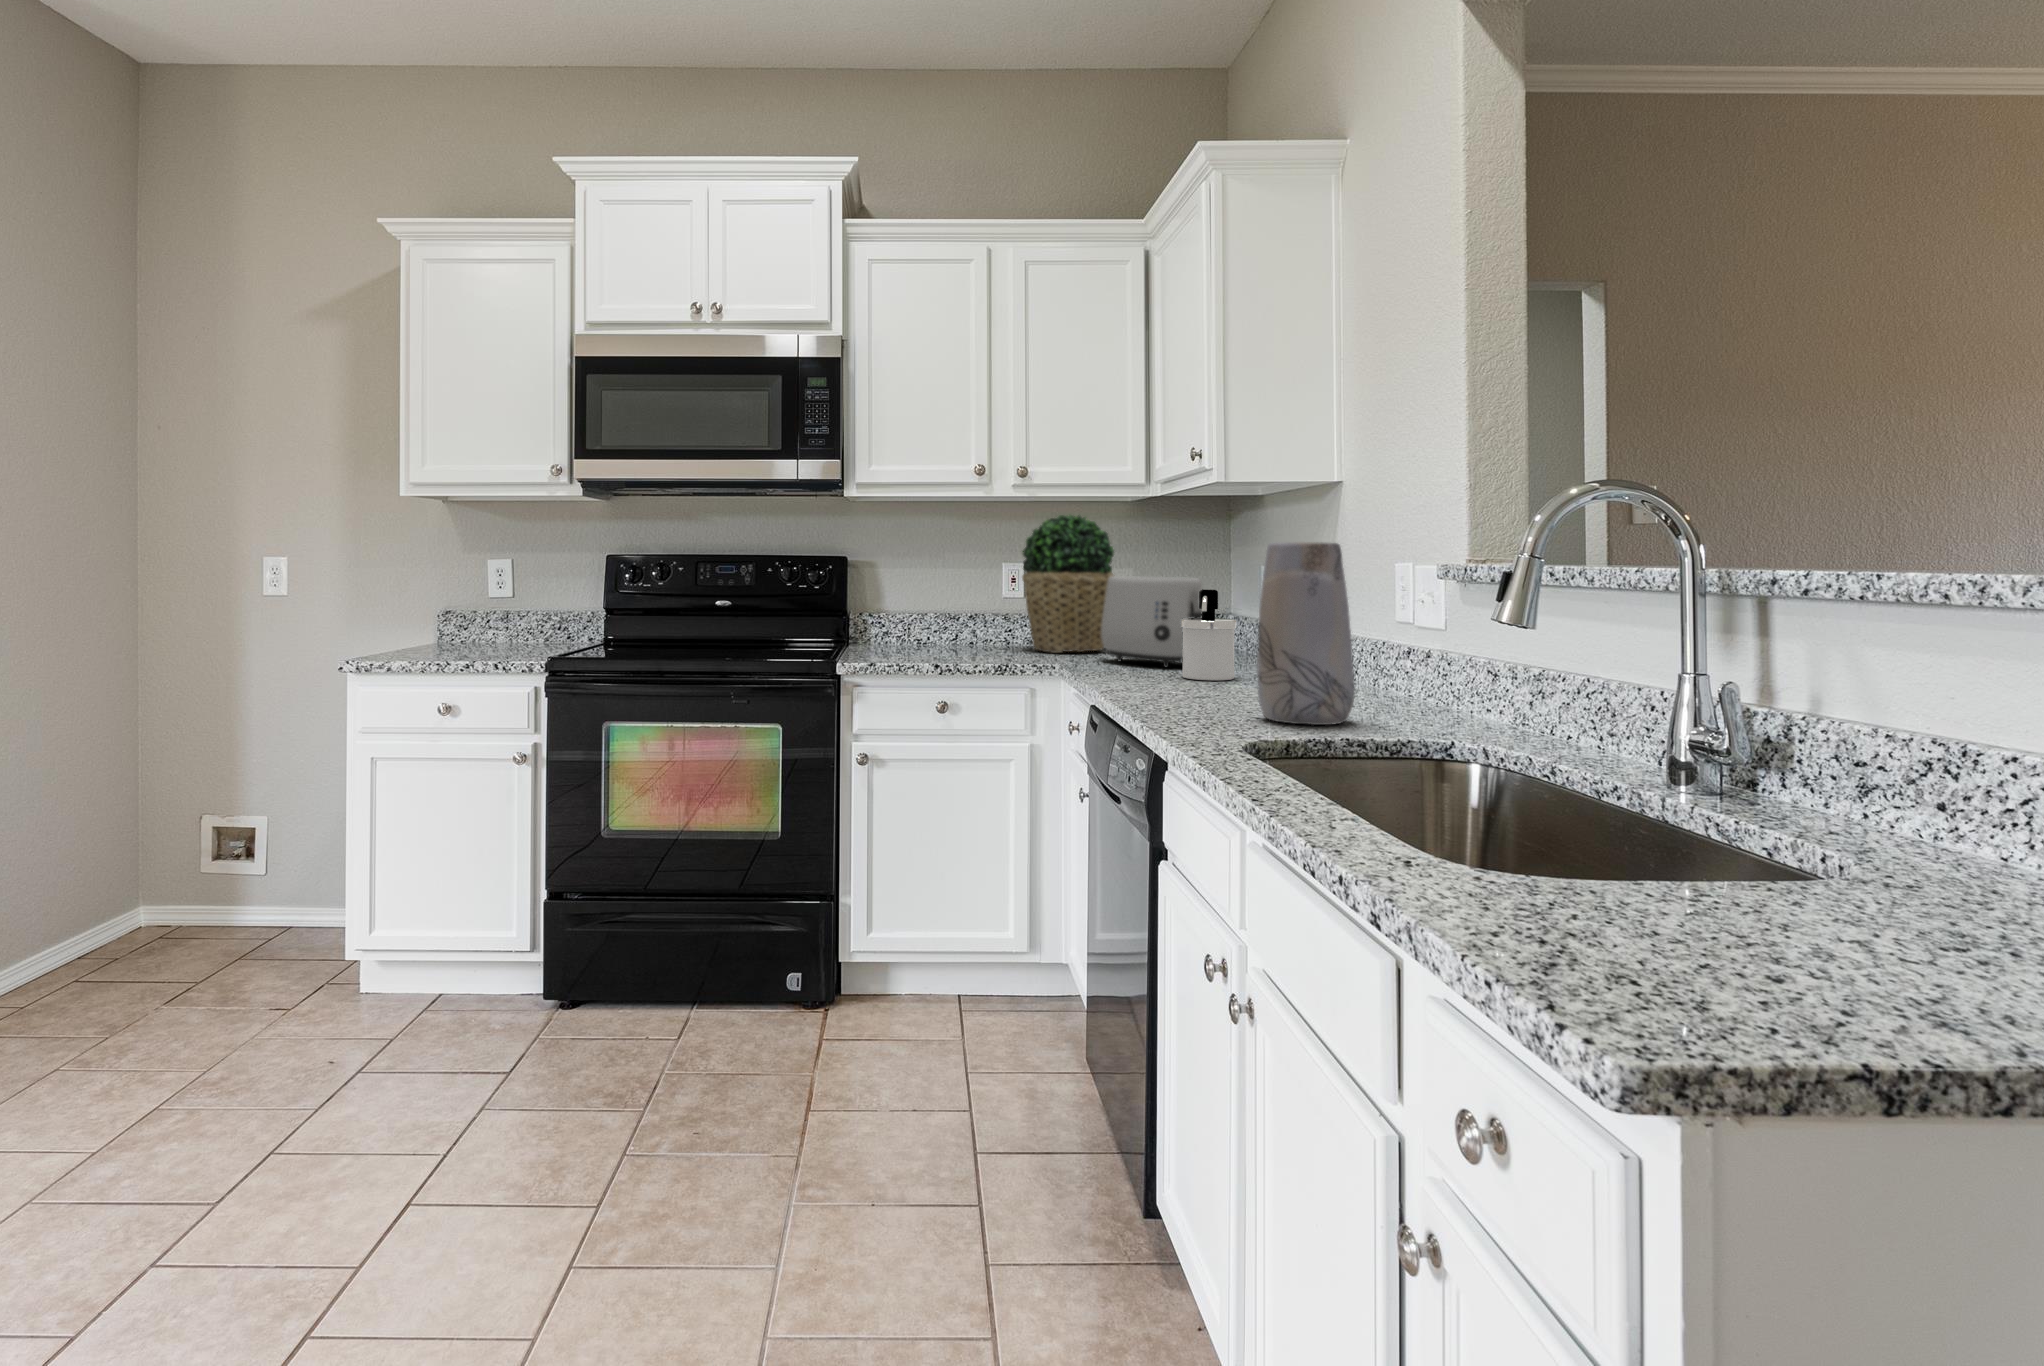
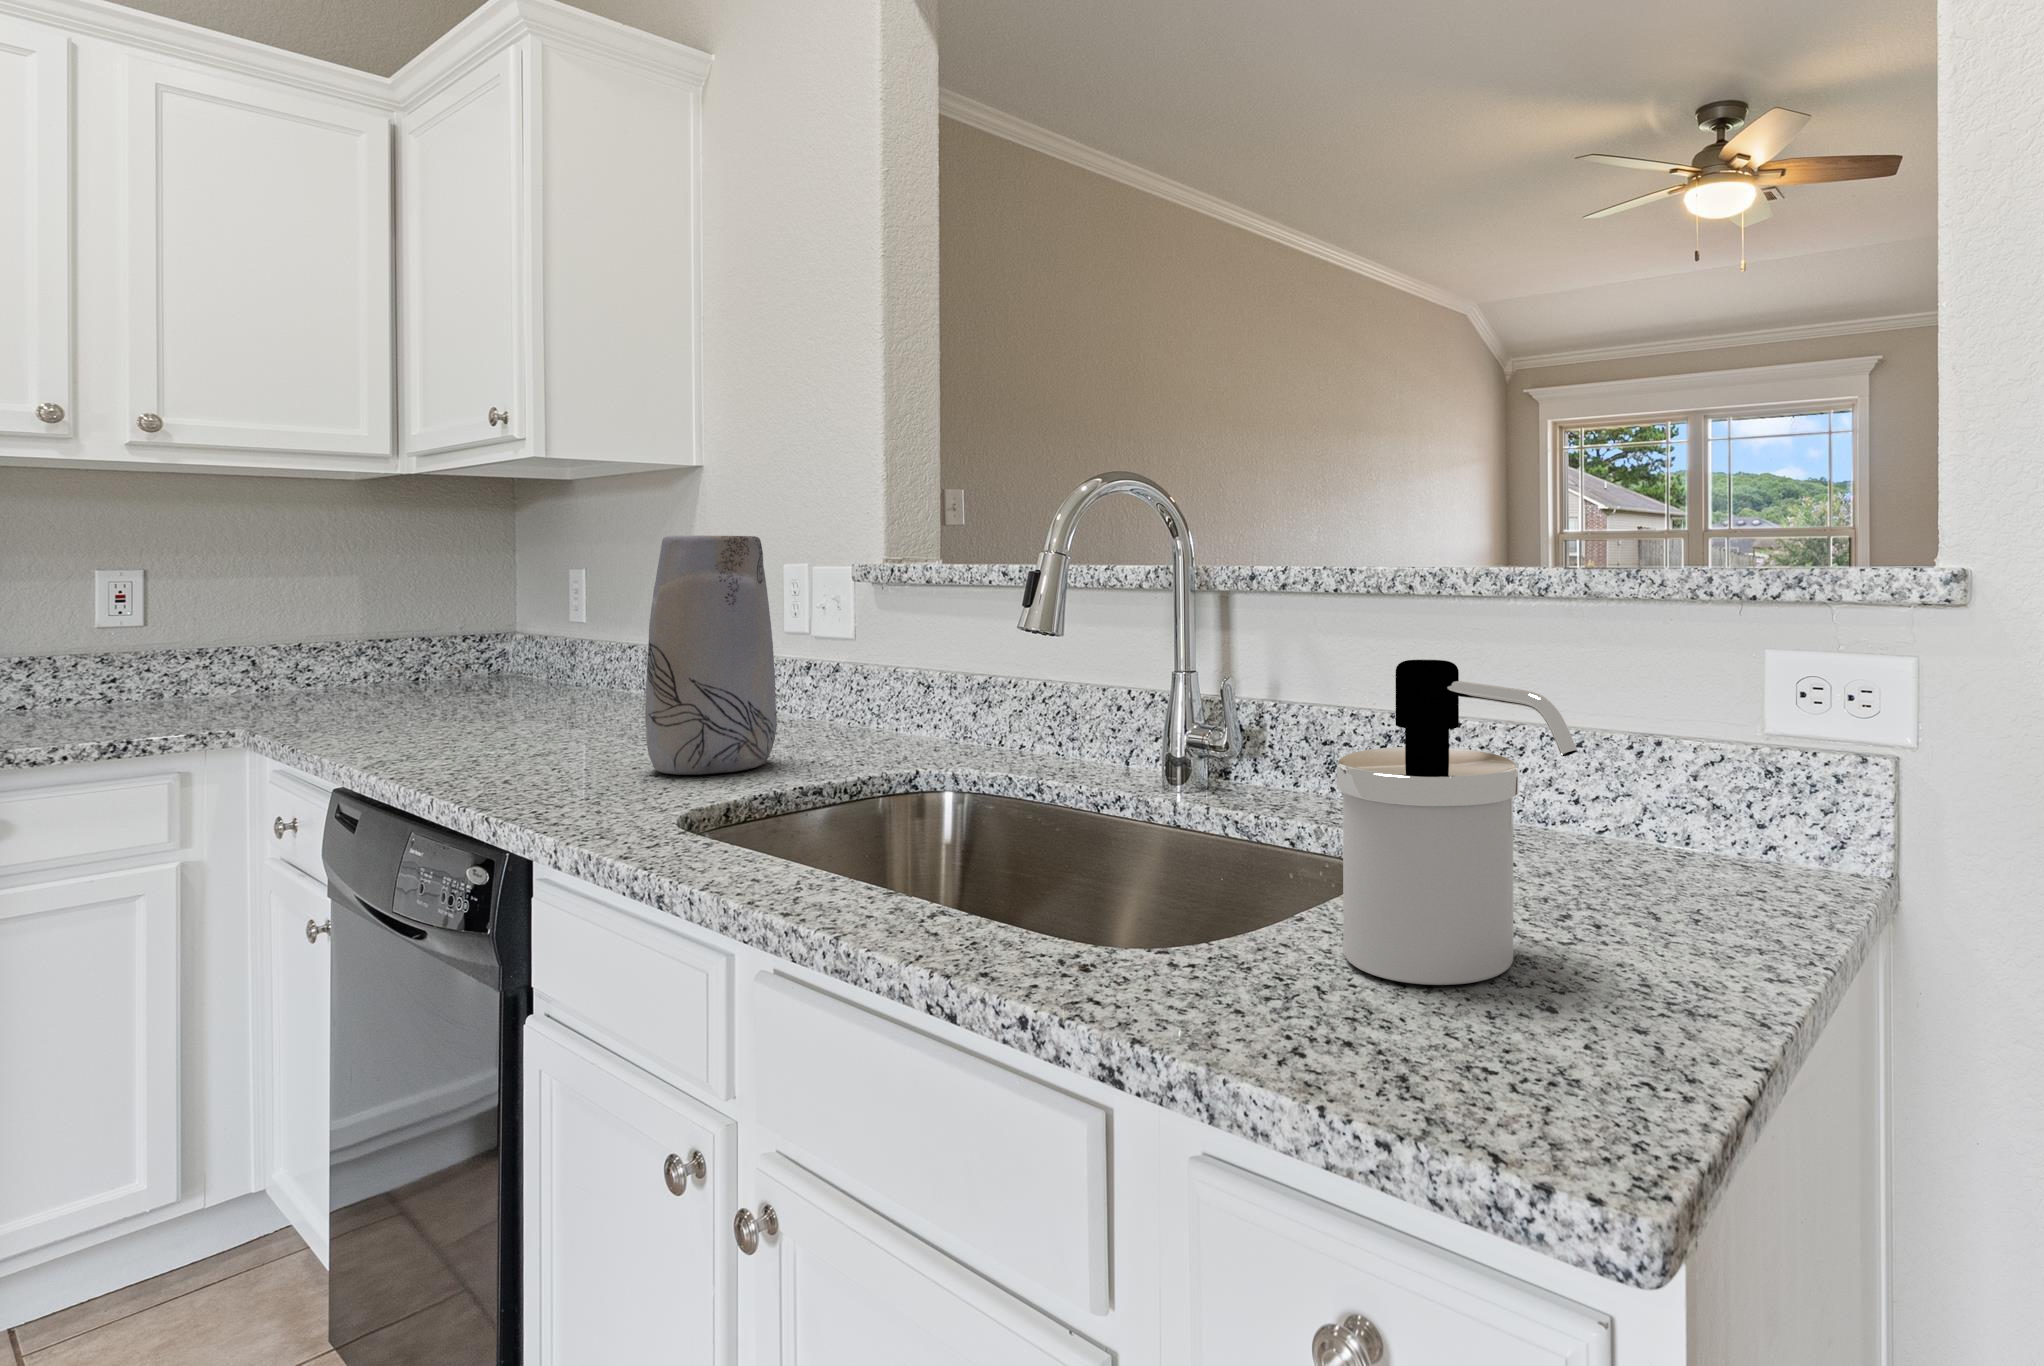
potted plant: present [1022,515,1114,653] -> none [144,494,331,709]
toaster: present [1101,576,1202,667] -> none [316,586,503,713]
soap dispenser: present [1181,589,1236,680] -> present [1337,659,1577,985]

